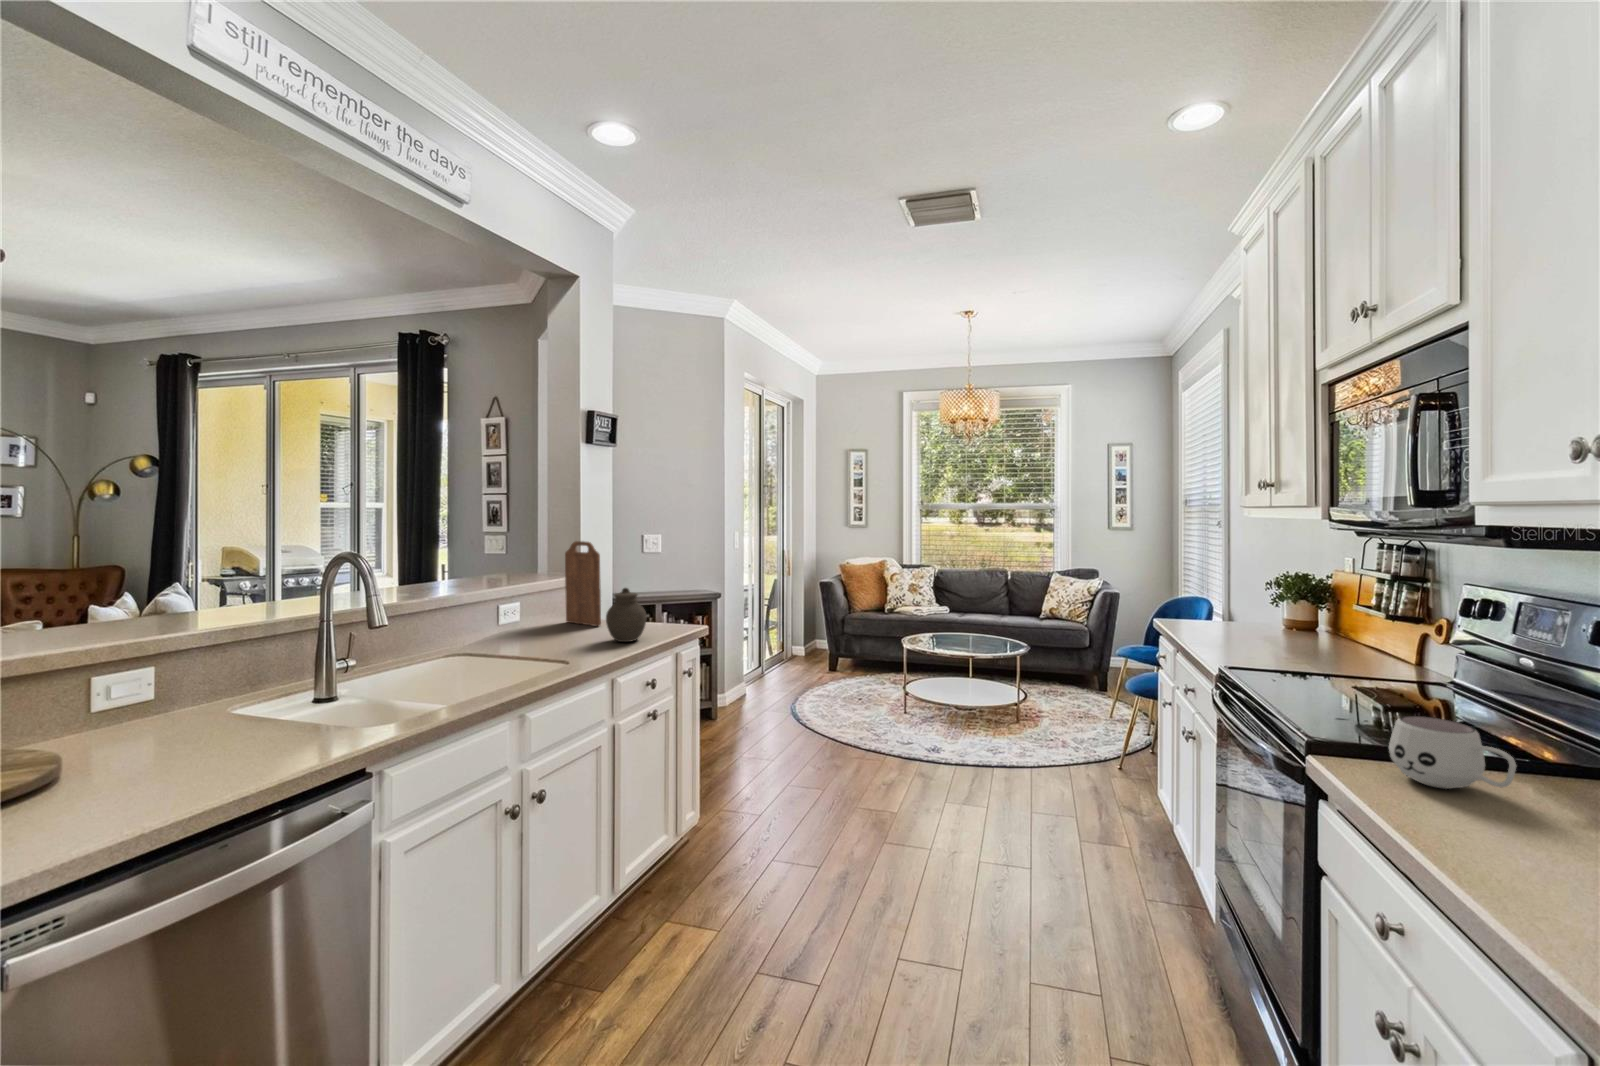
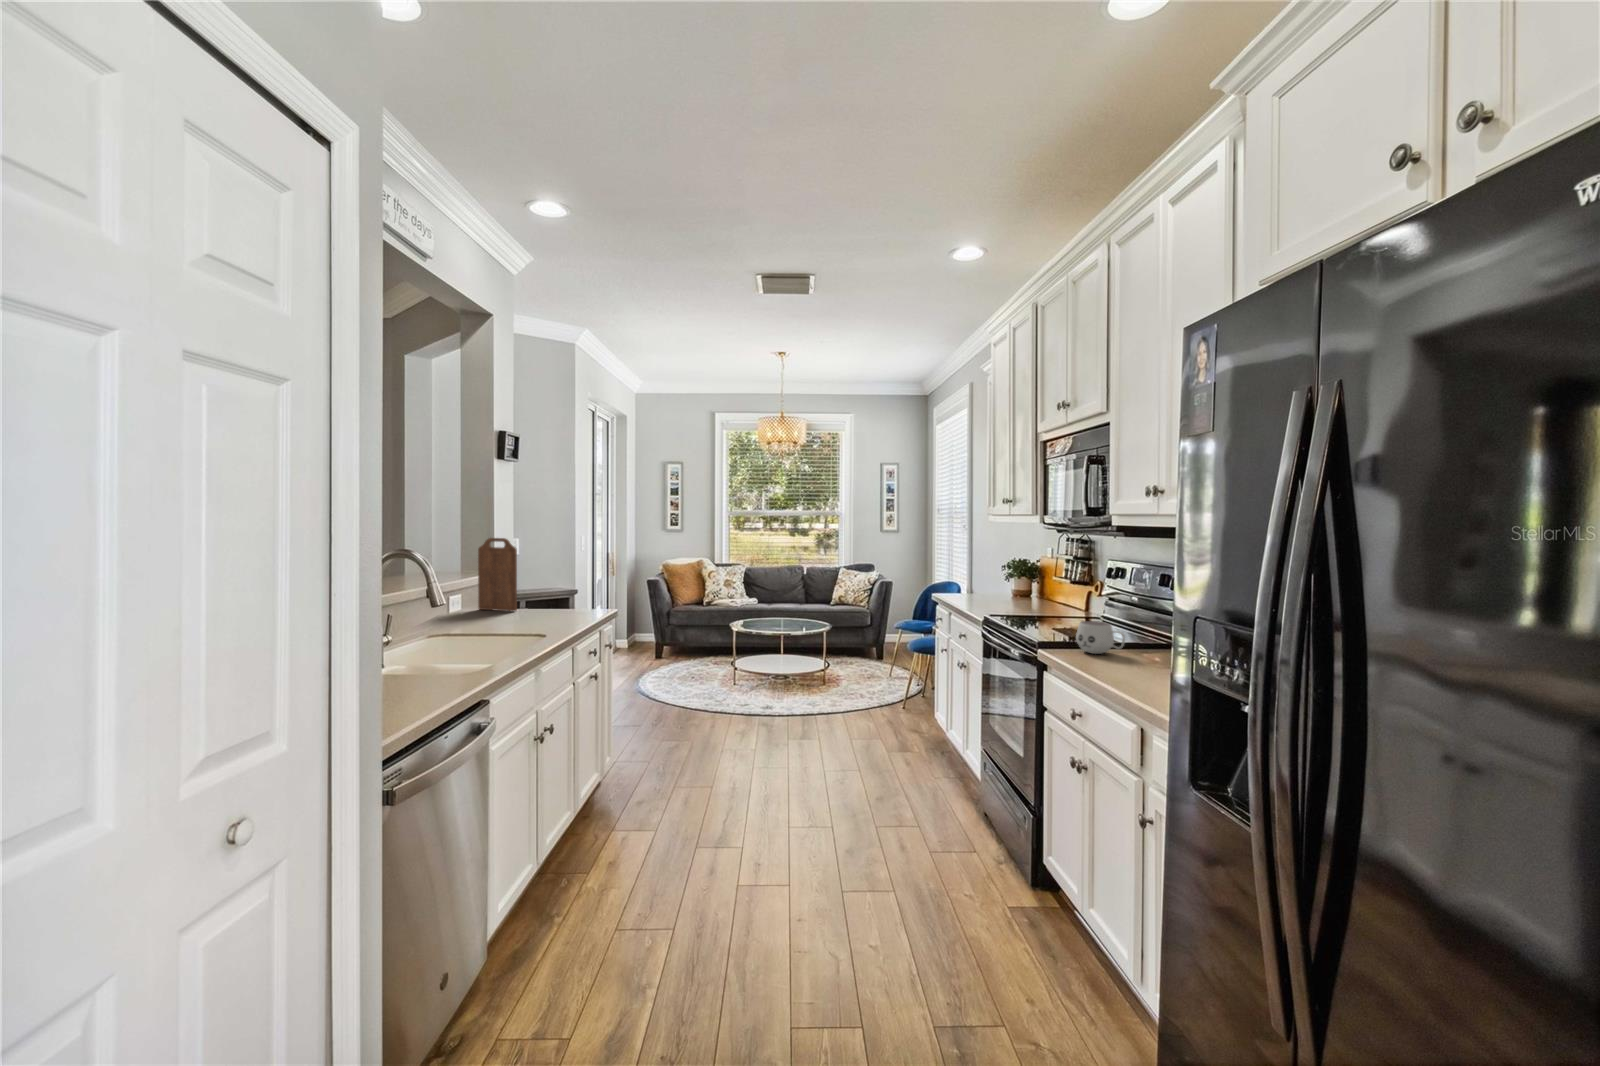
jar: present [606,588,647,642] -> none [538,576,573,621]

